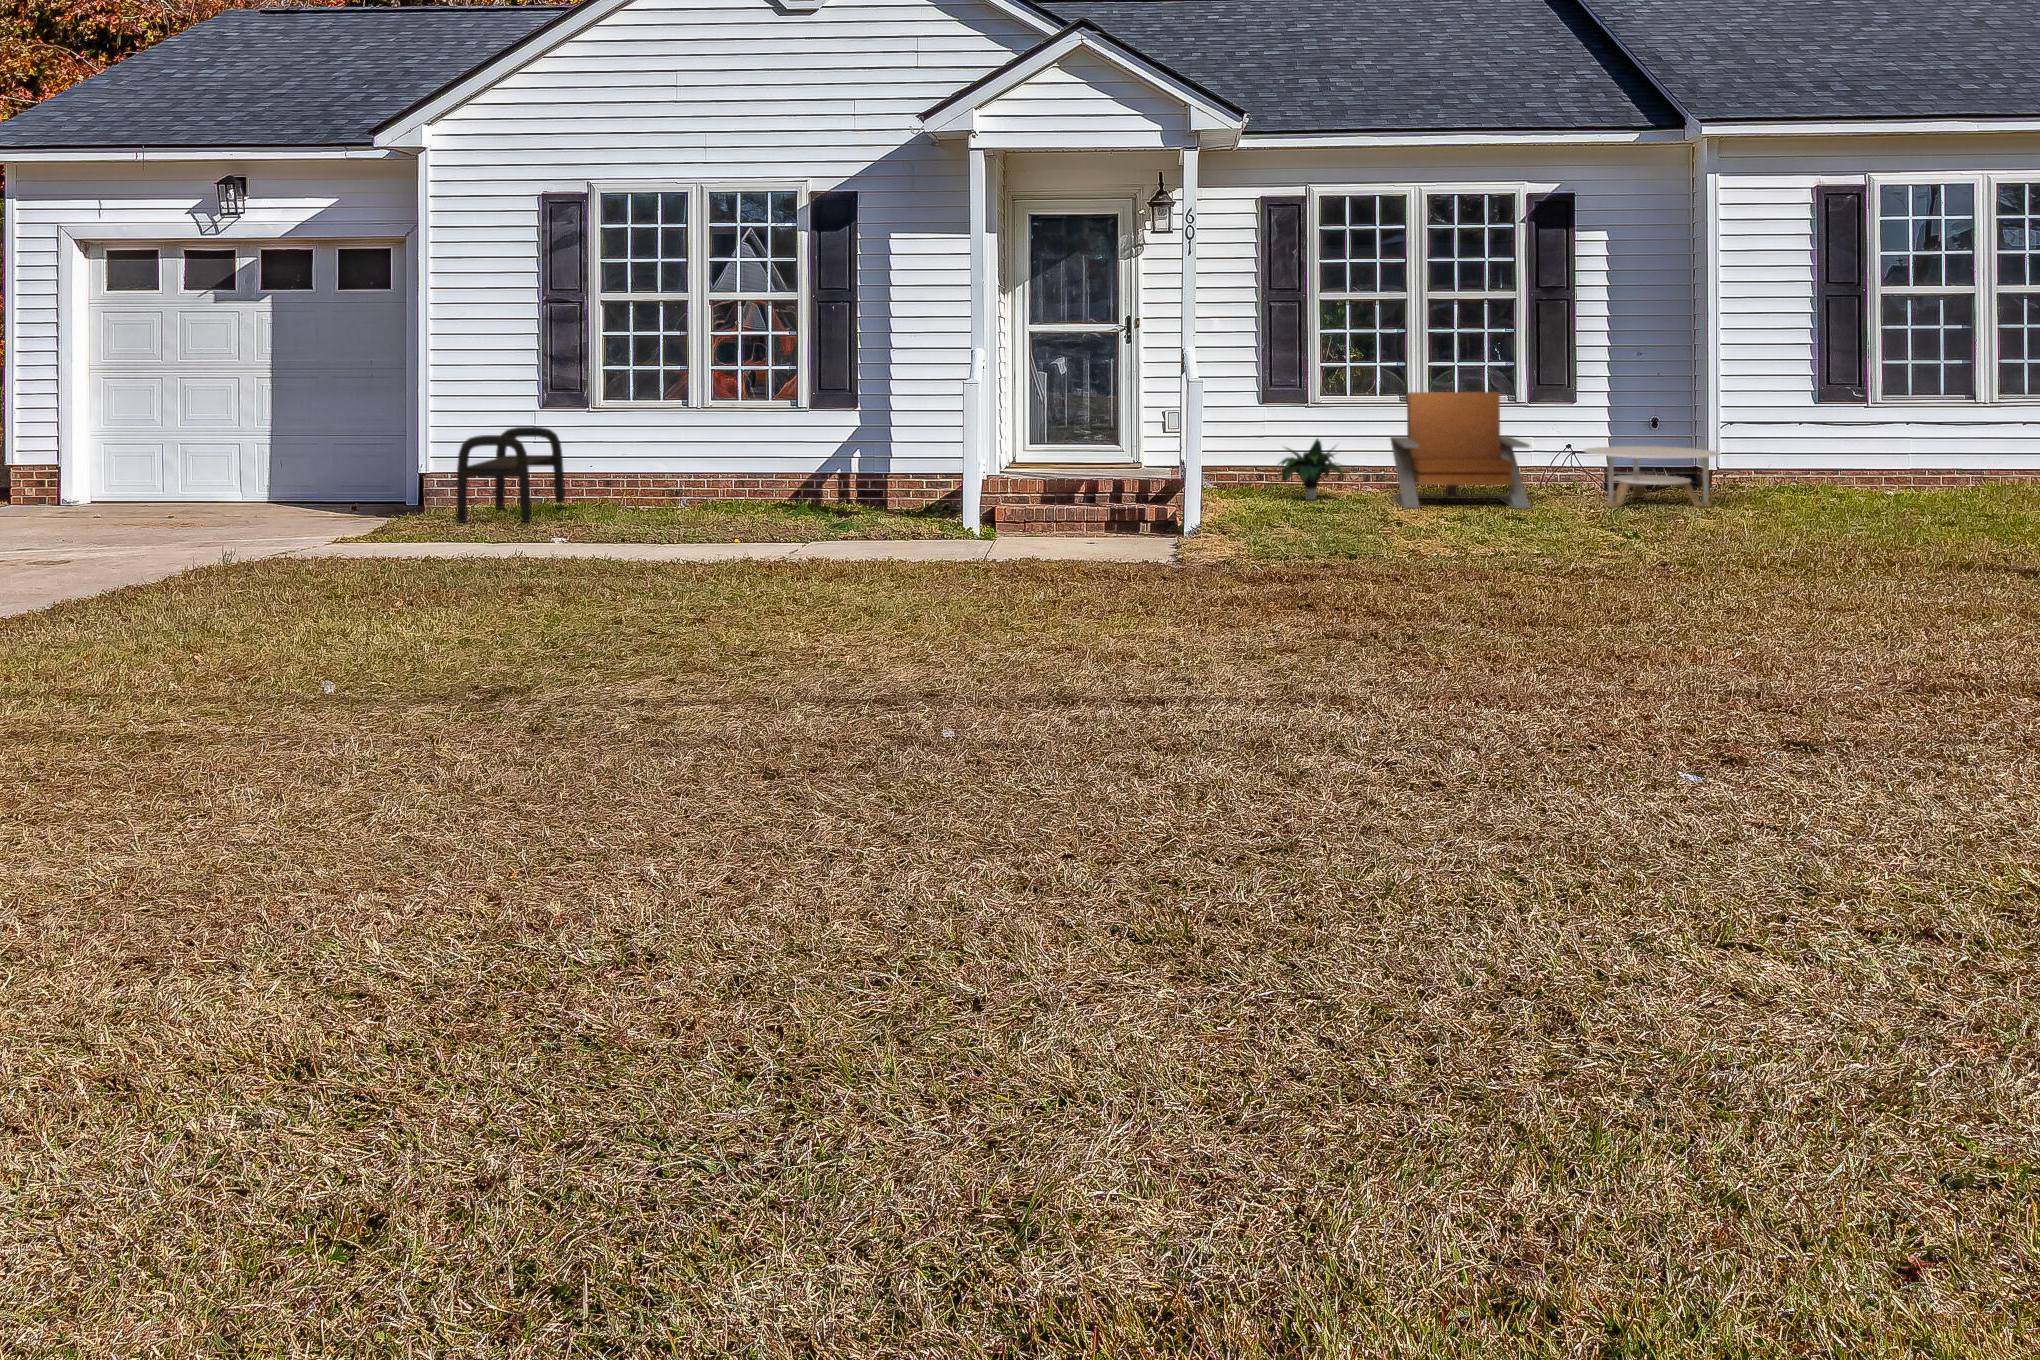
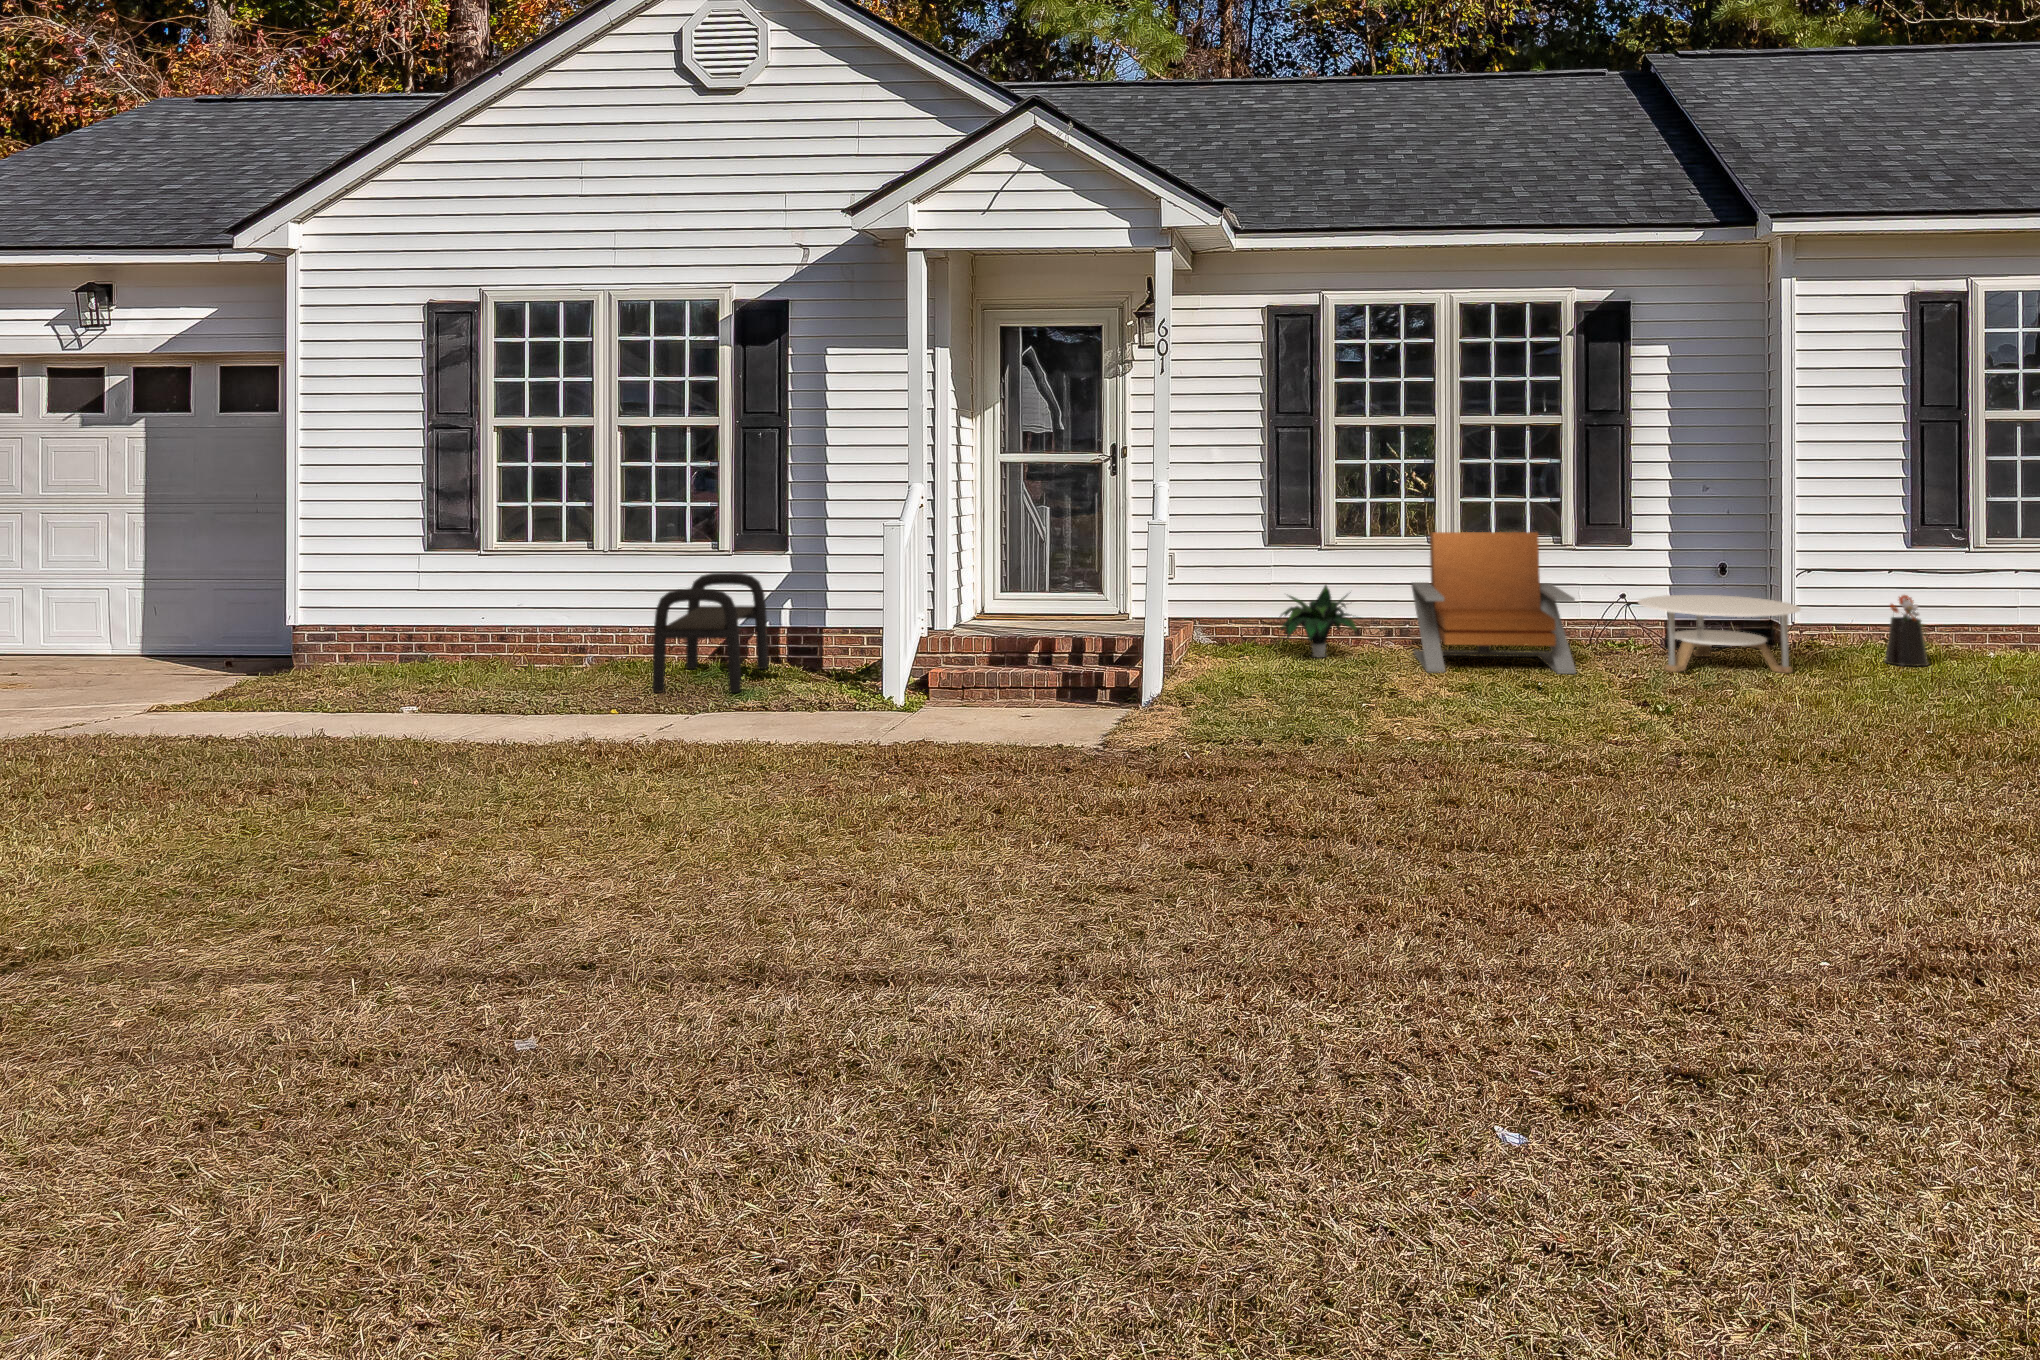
bench: present [456,427,565,522] -> present [652,573,769,693]
watering can: none [1790,443,1828,503] -> present [1885,595,1928,666]

